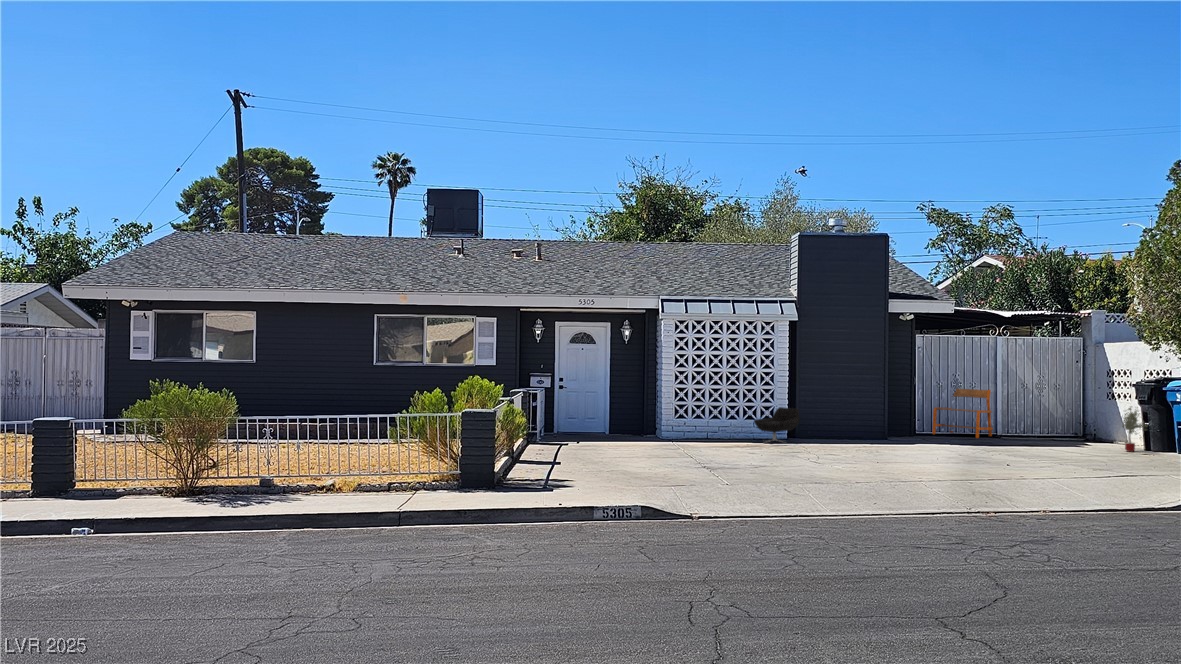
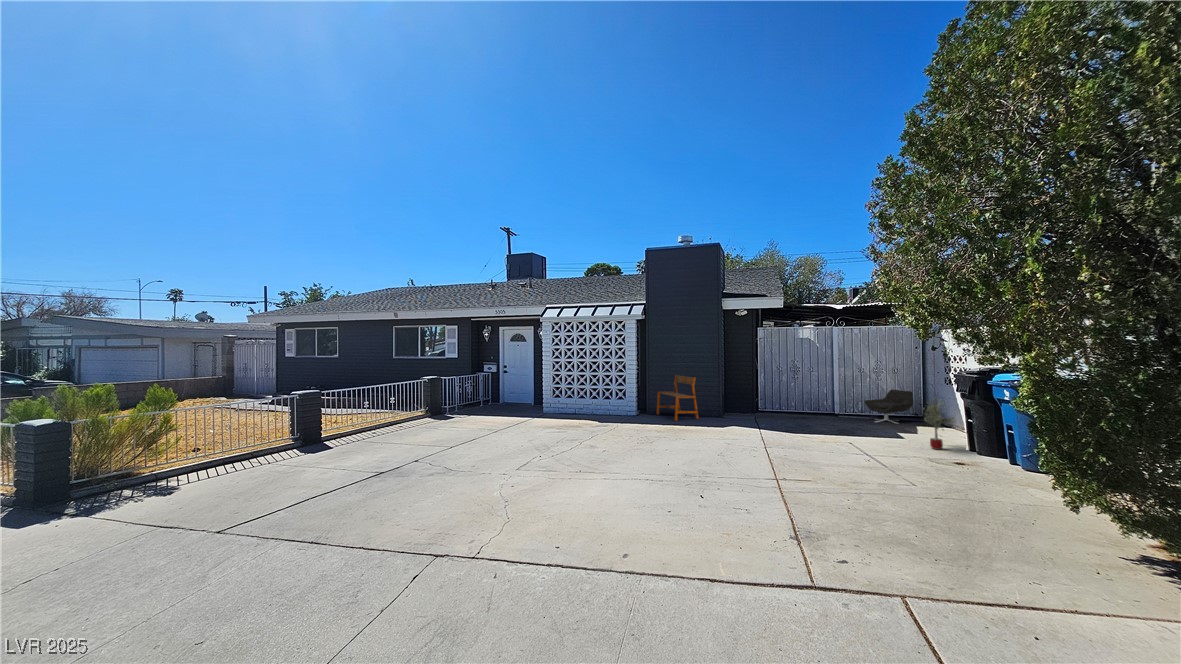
bench: present [932,388,993,438] -> present [657,375,698,421]
lounge chair: present [754,407,799,440] -> present [864,389,913,423]

